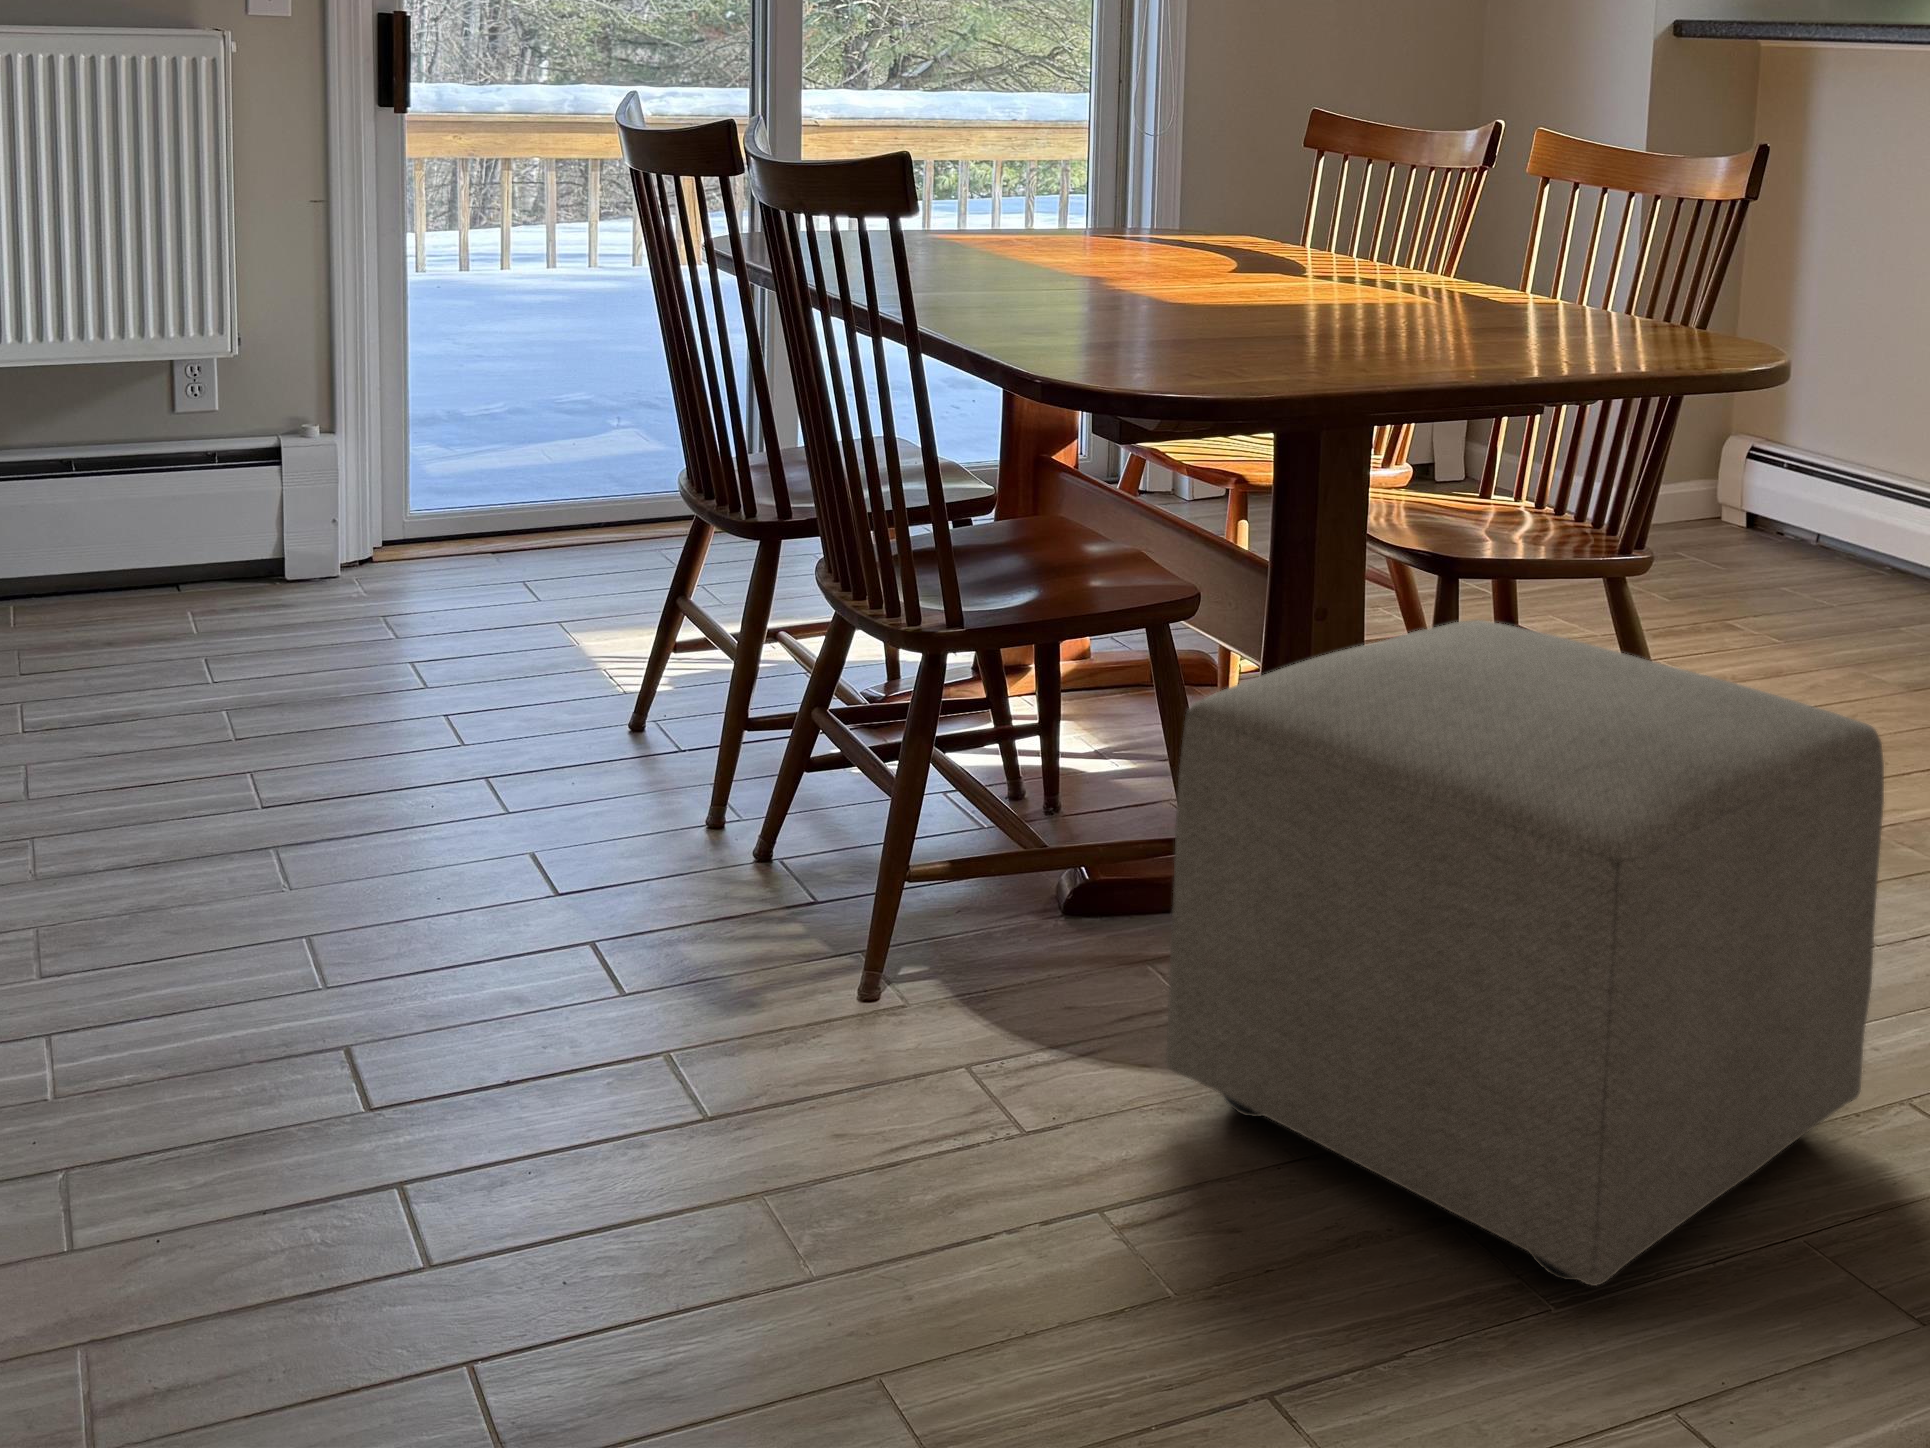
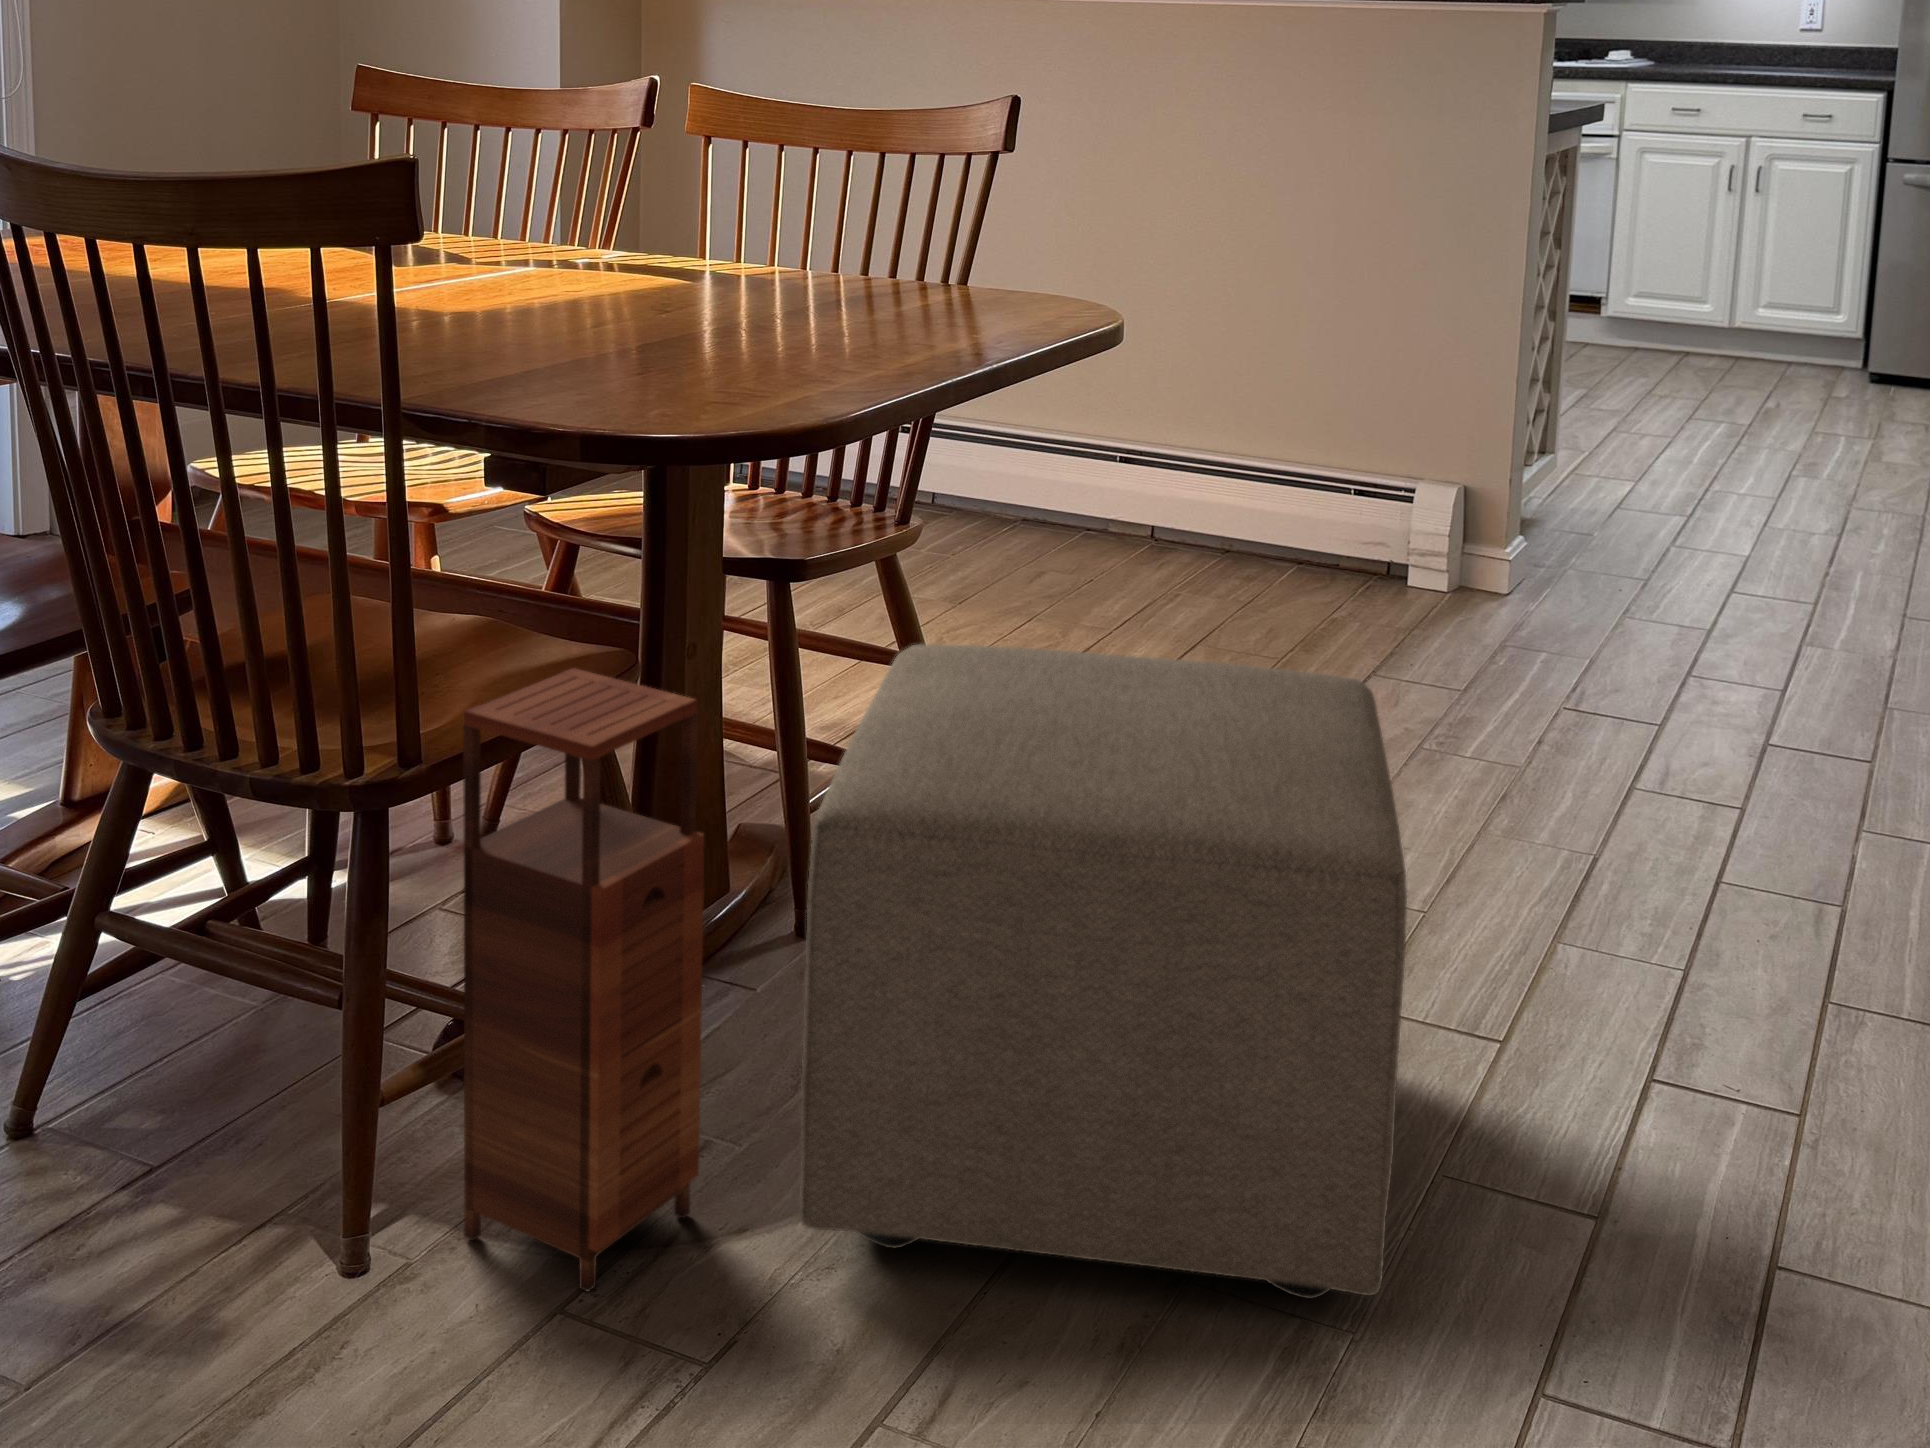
storage cabinet: none [954,560,1139,1062] -> present [463,668,704,1291]

